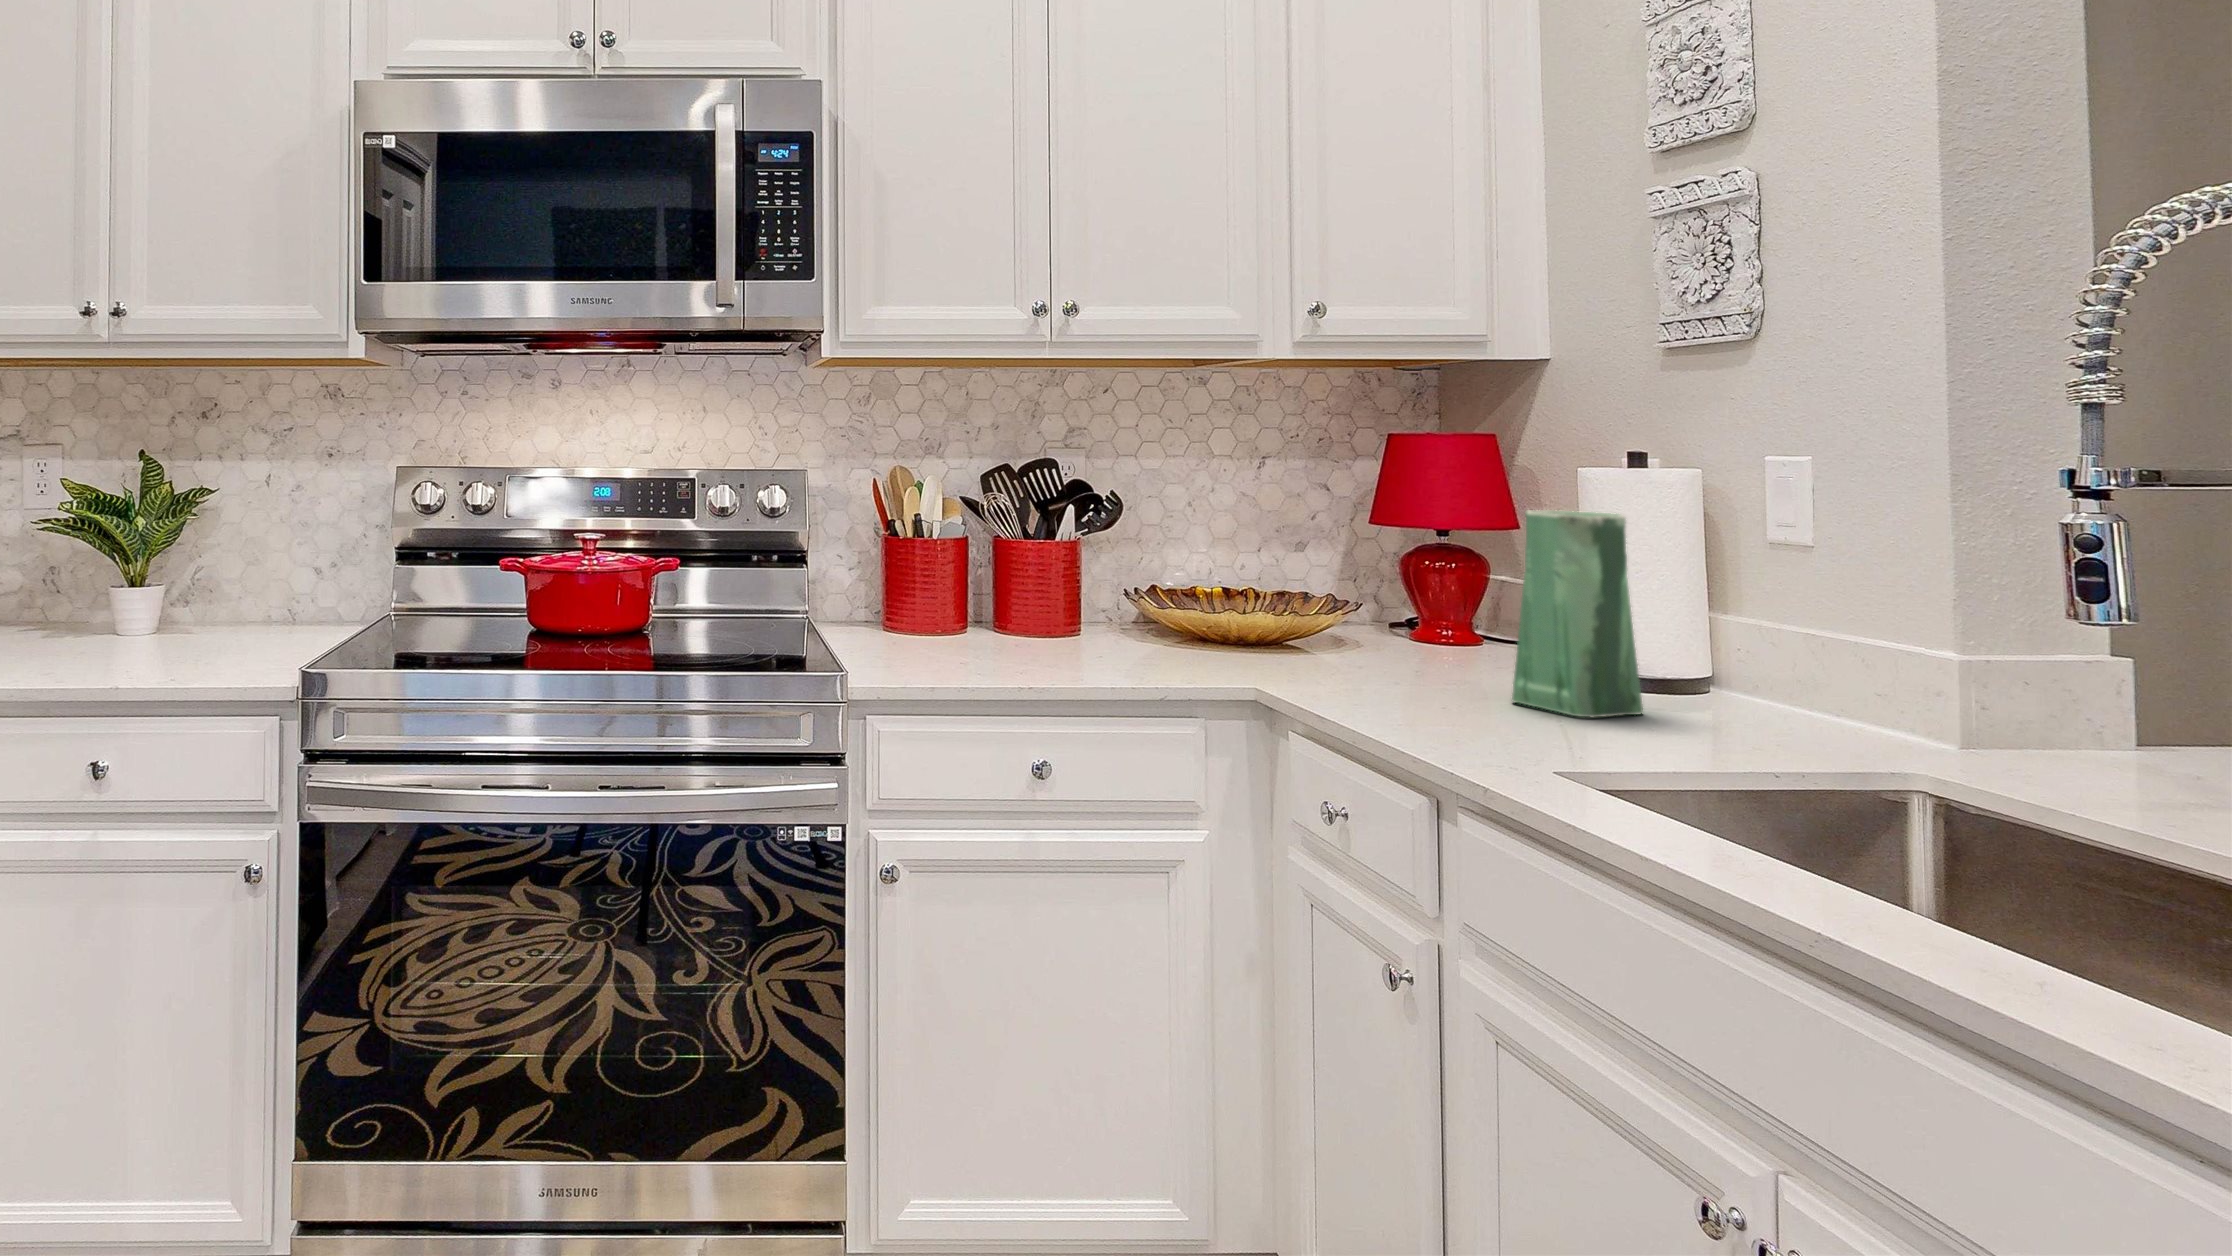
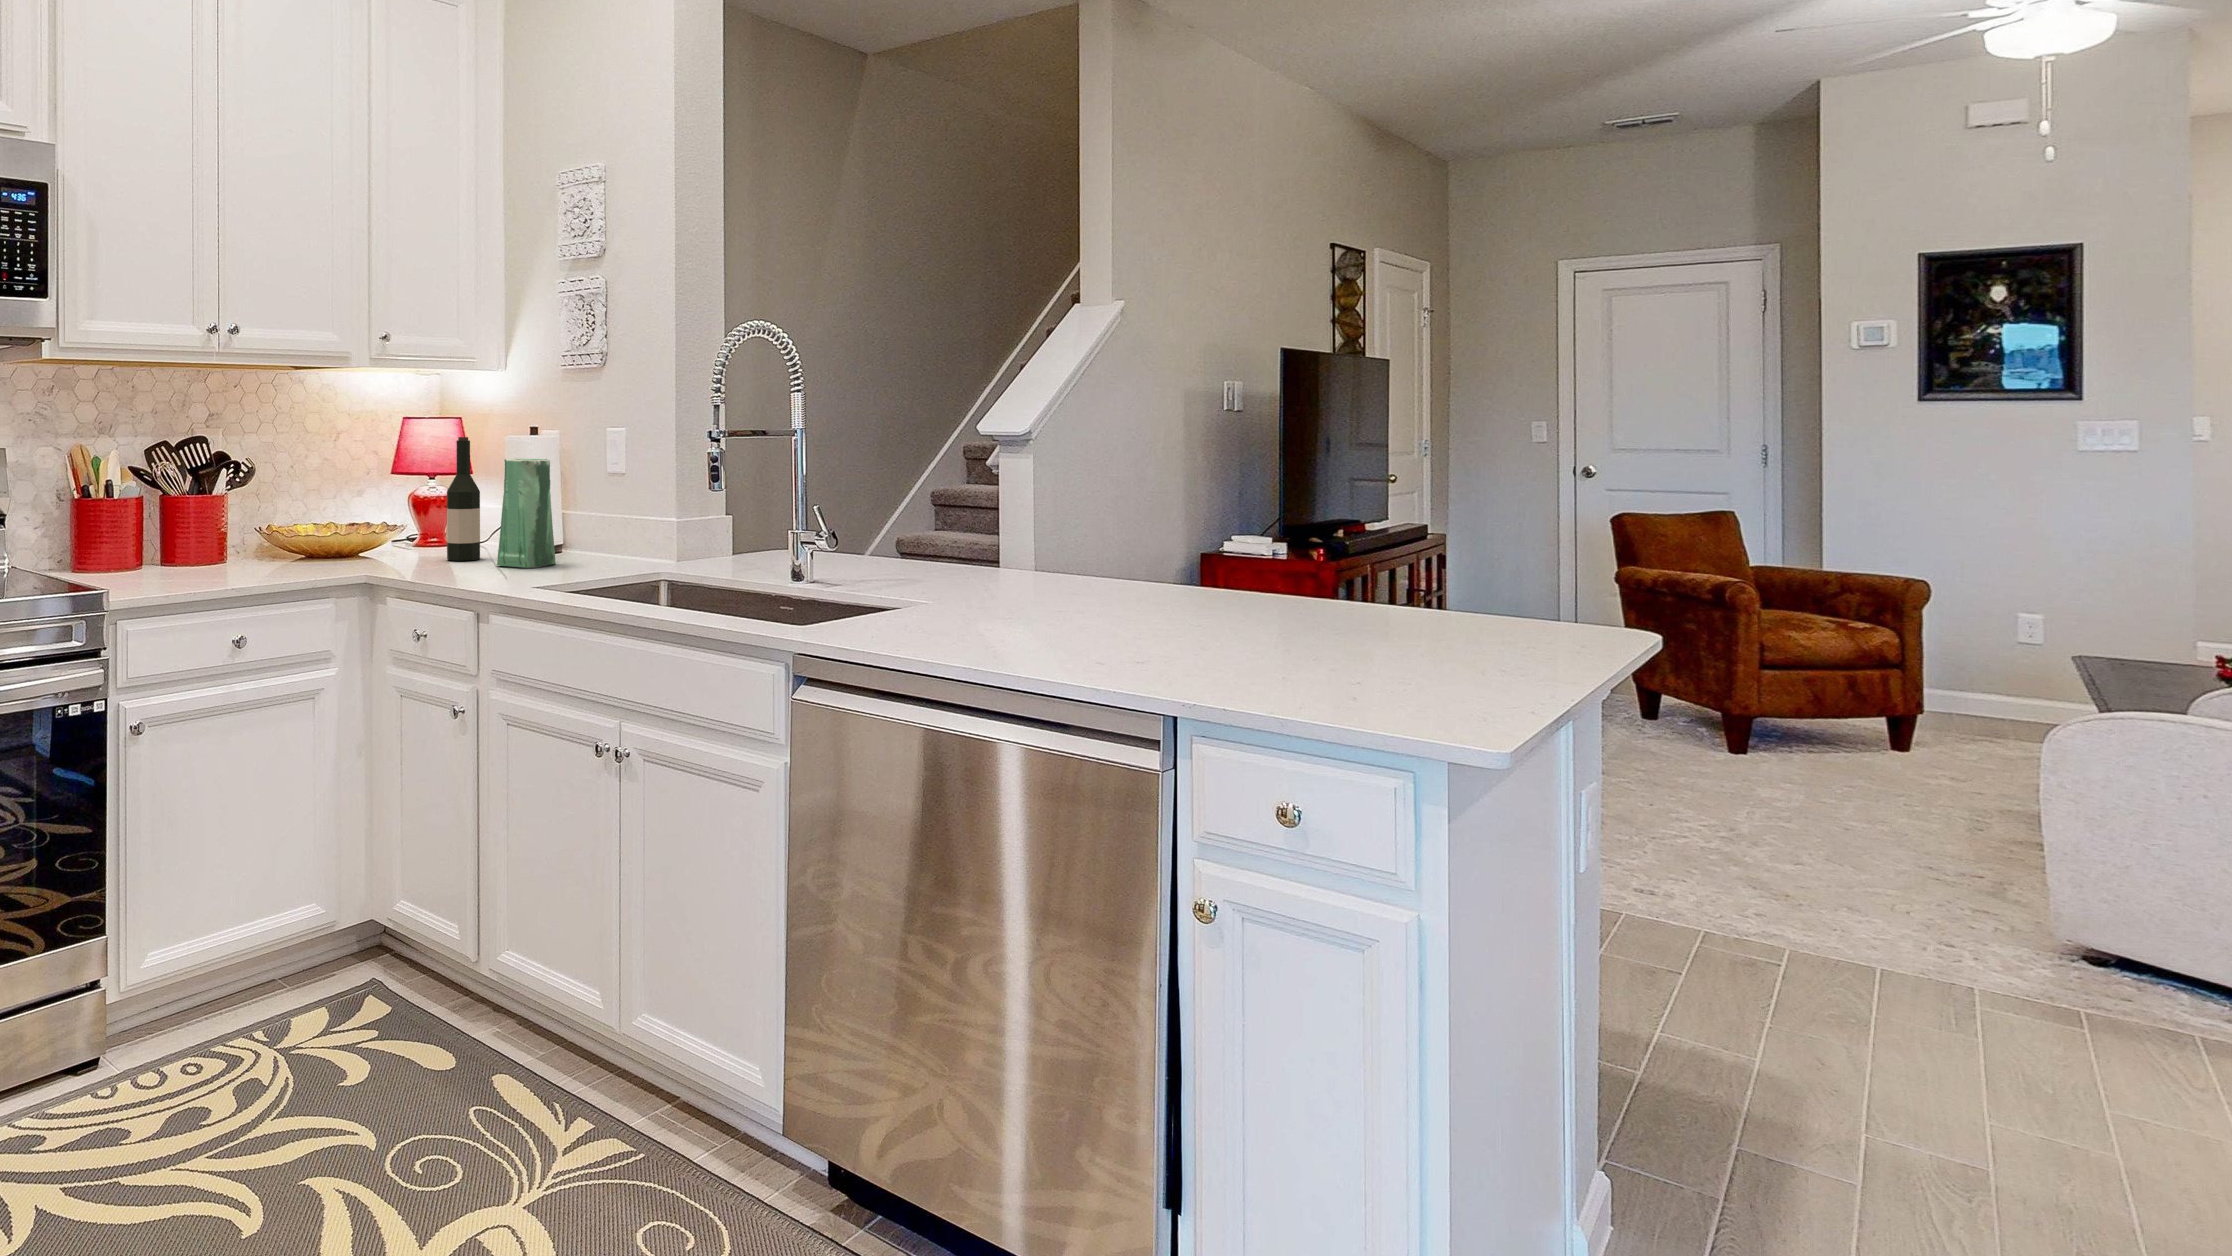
wine bottle: none [1419,470,1484,681] -> present [447,437,480,561]

